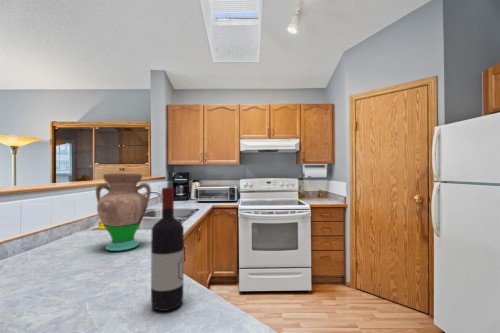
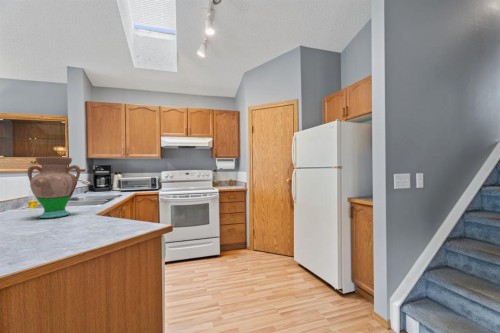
wine bottle: present [151,188,184,311] -> none [91,159,113,232]

